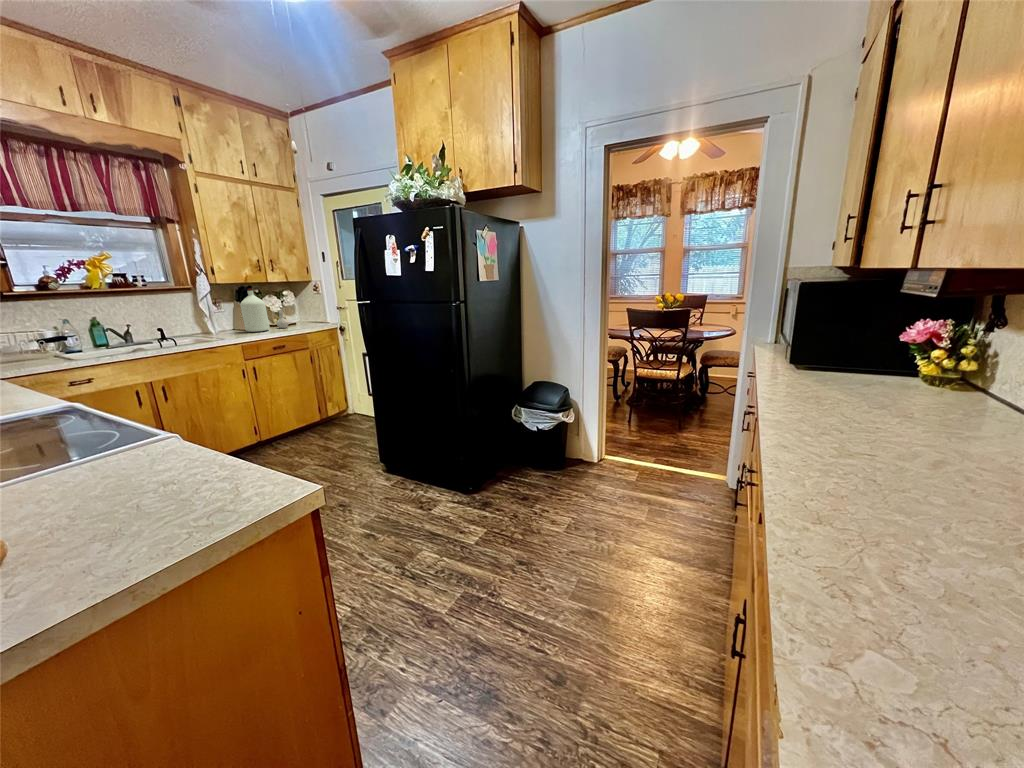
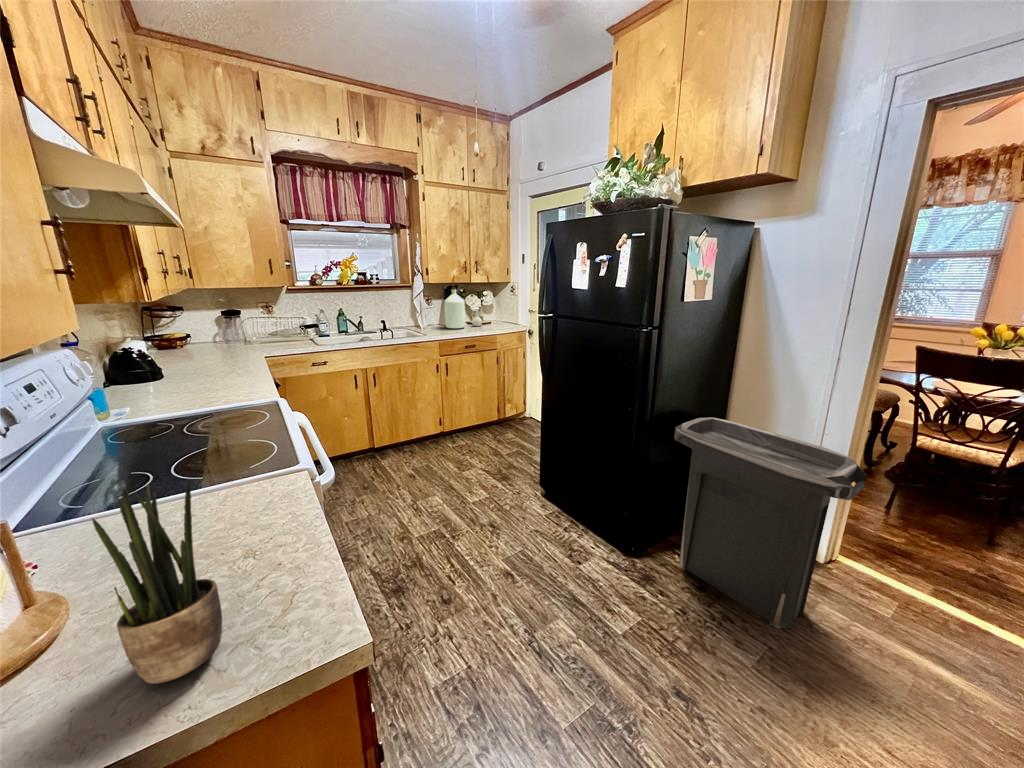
trash can: none [488,370,607,505] -> present [674,418,867,628]
potted plant: none [40,382,174,552] -> present [92,481,222,684]

